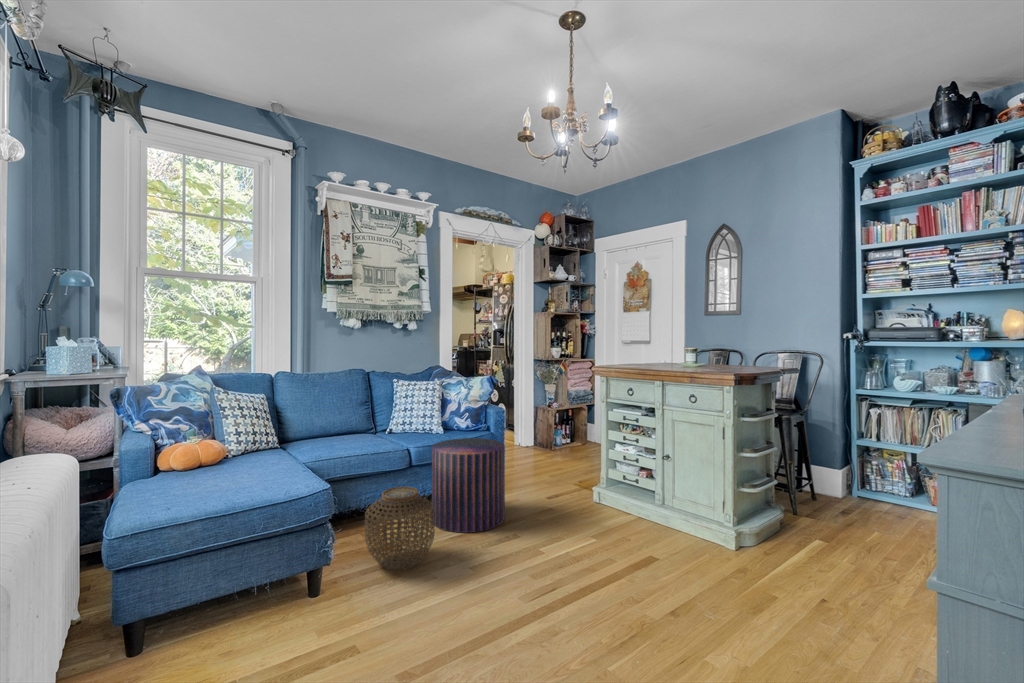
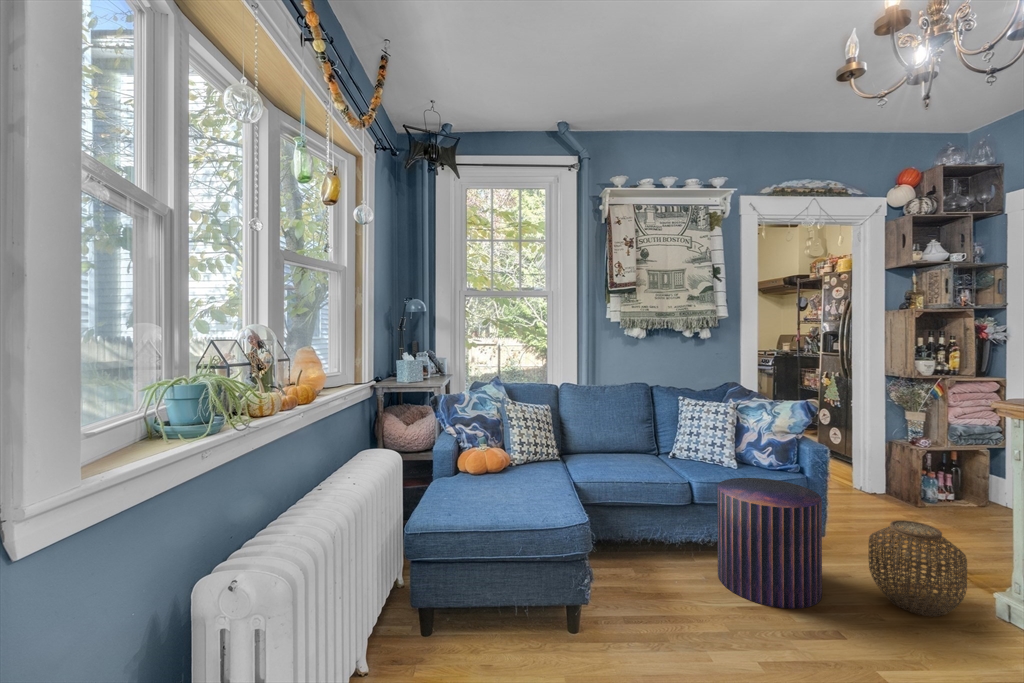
woven basket: present [365,487,435,570] -> present [869,520,967,616]

